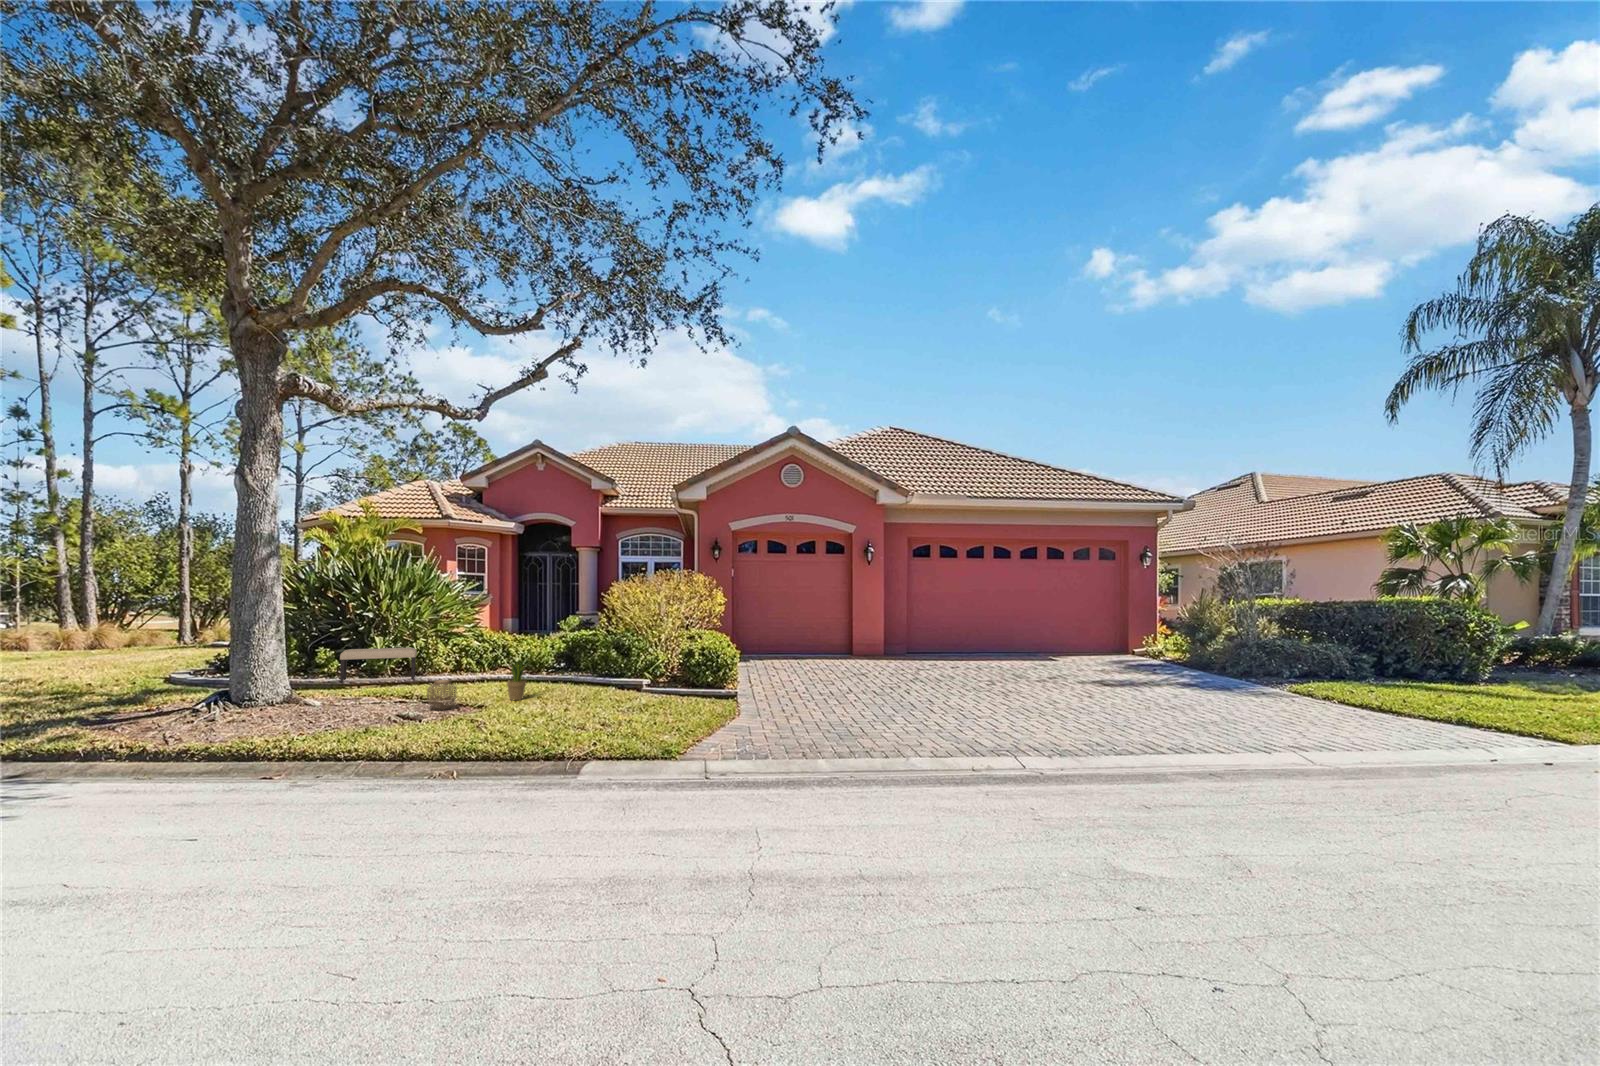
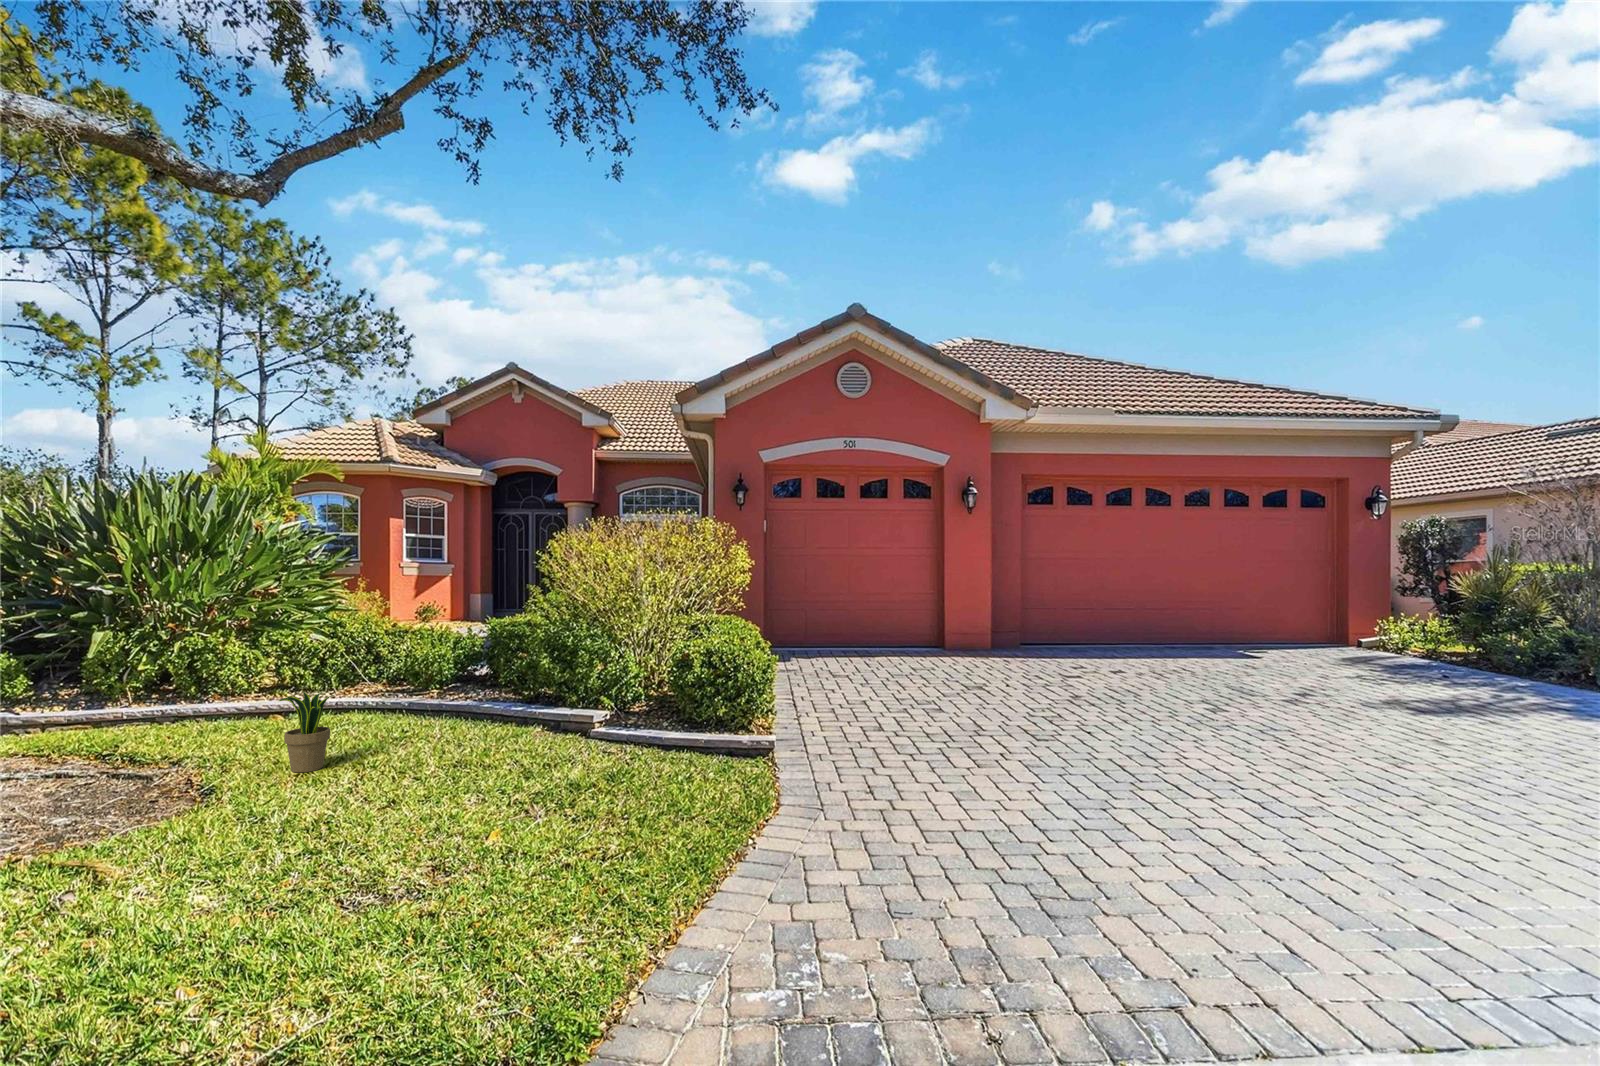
bench: present [340,648,417,682] -> none [45,651,213,716]
woven basket: present [427,680,456,710] -> none [60,738,141,810]

